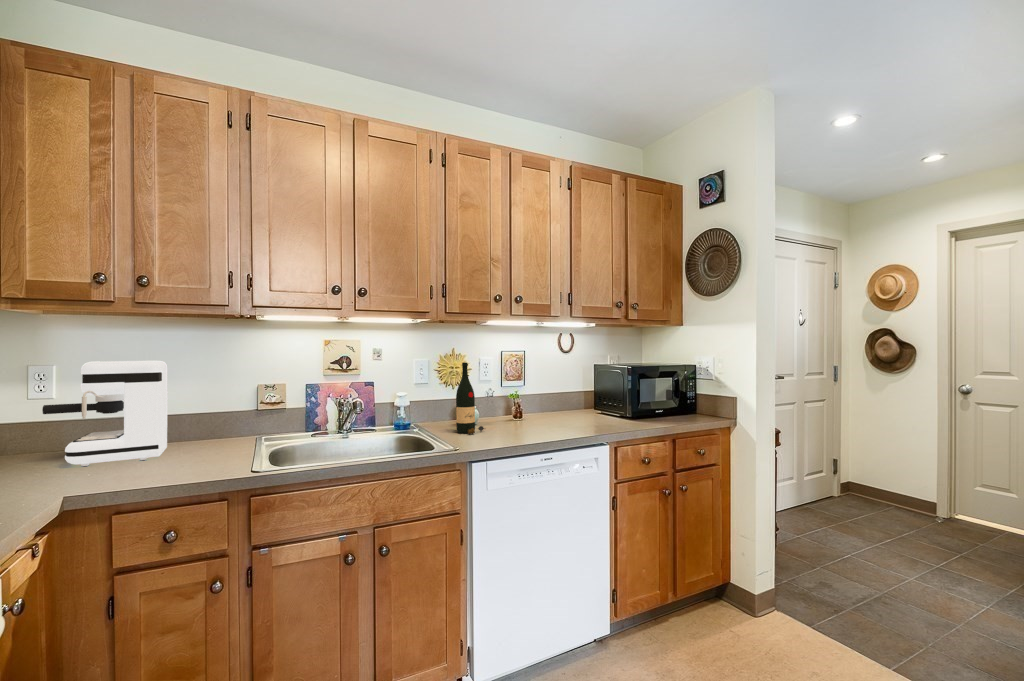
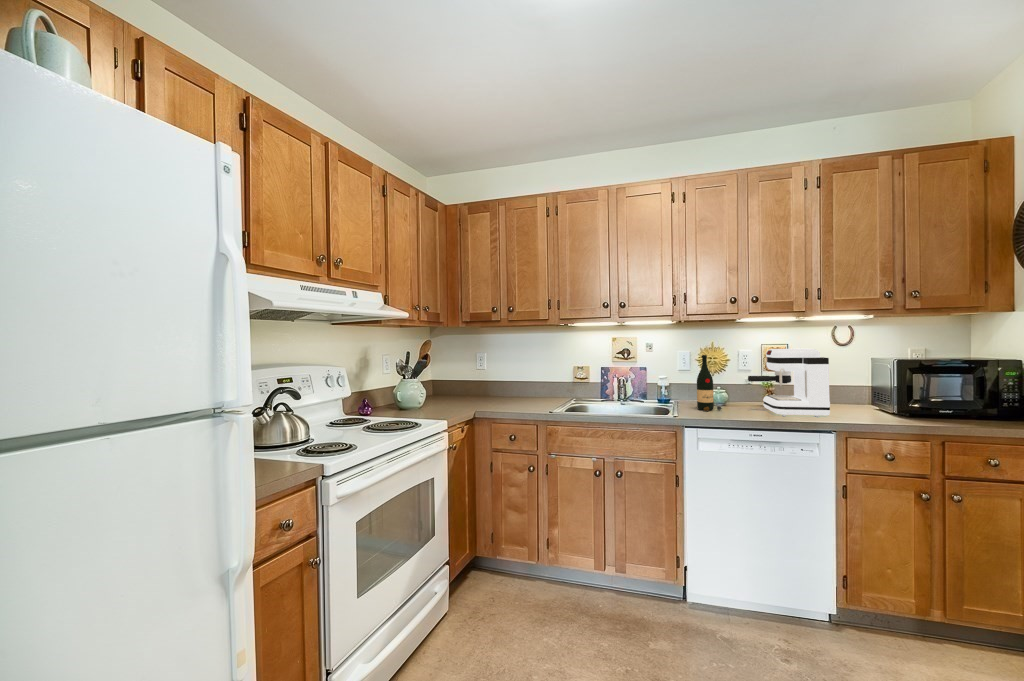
coffee maker: present [42,361,168,466] -> present [748,349,830,417]

